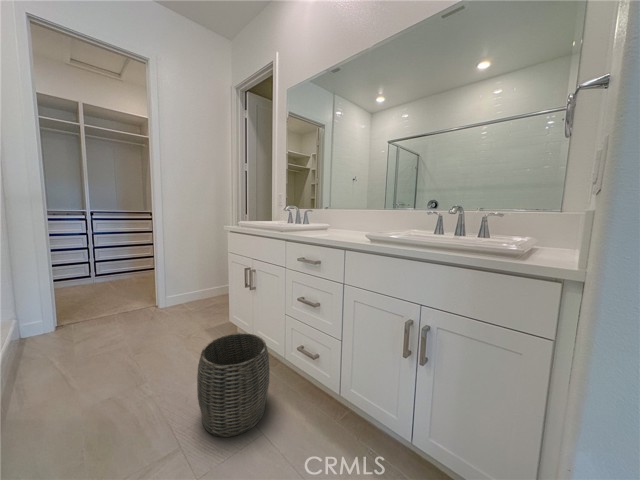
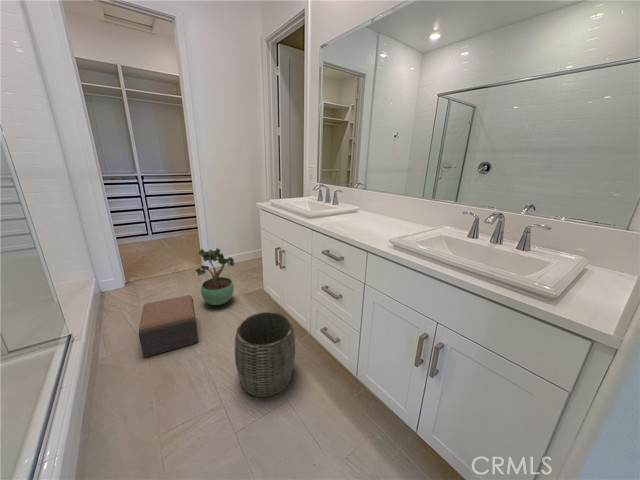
potted plant: none [150,274,198,342] -> present [195,248,234,305]
footstool: none [70,329,149,408] -> present [139,295,198,357]

